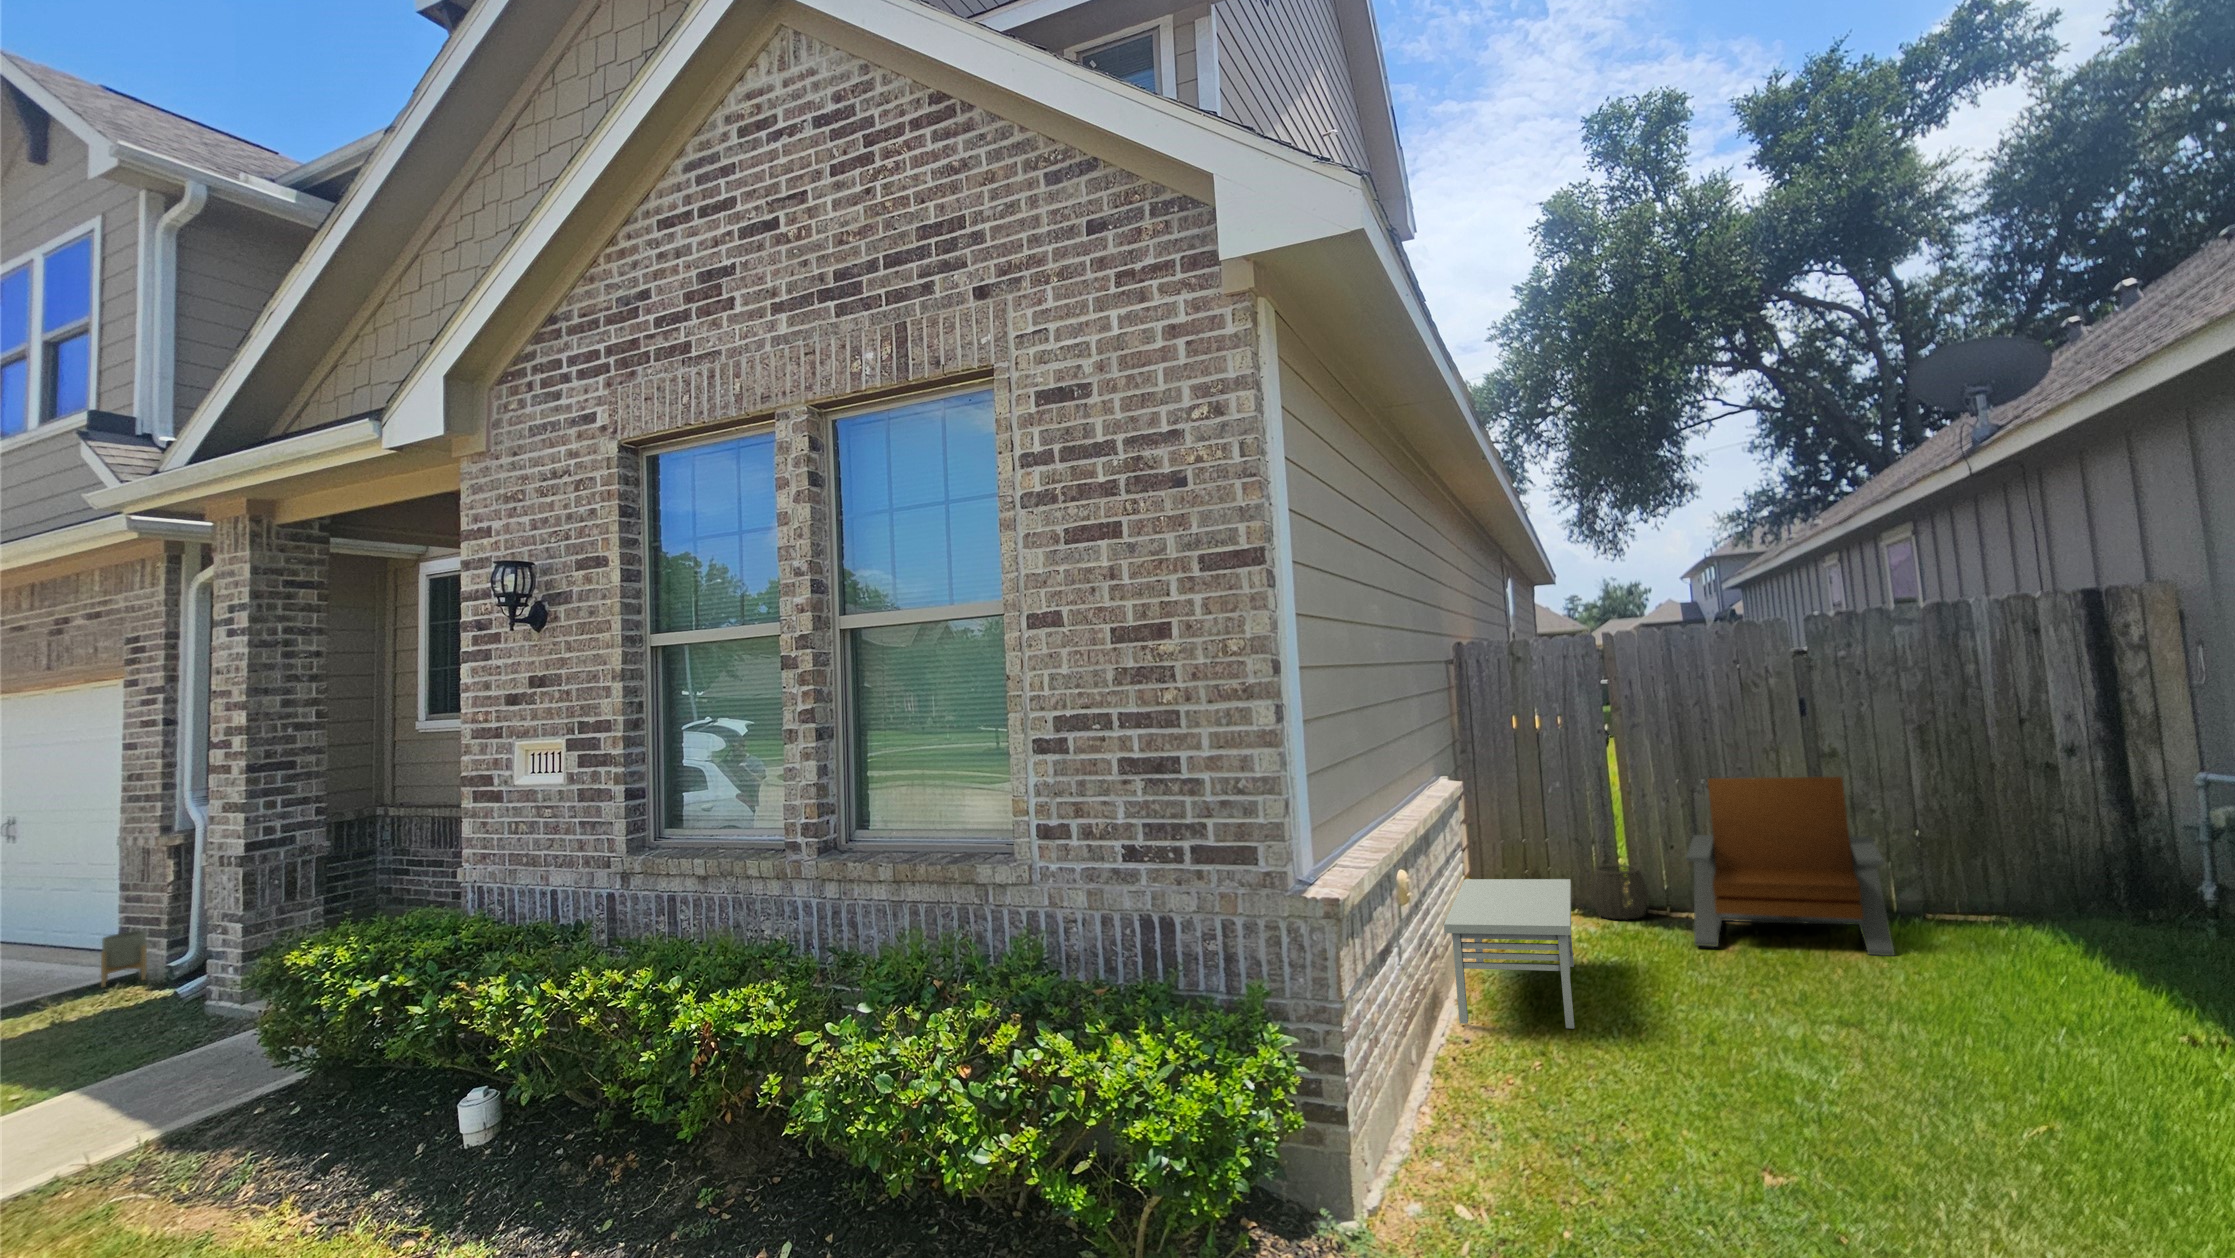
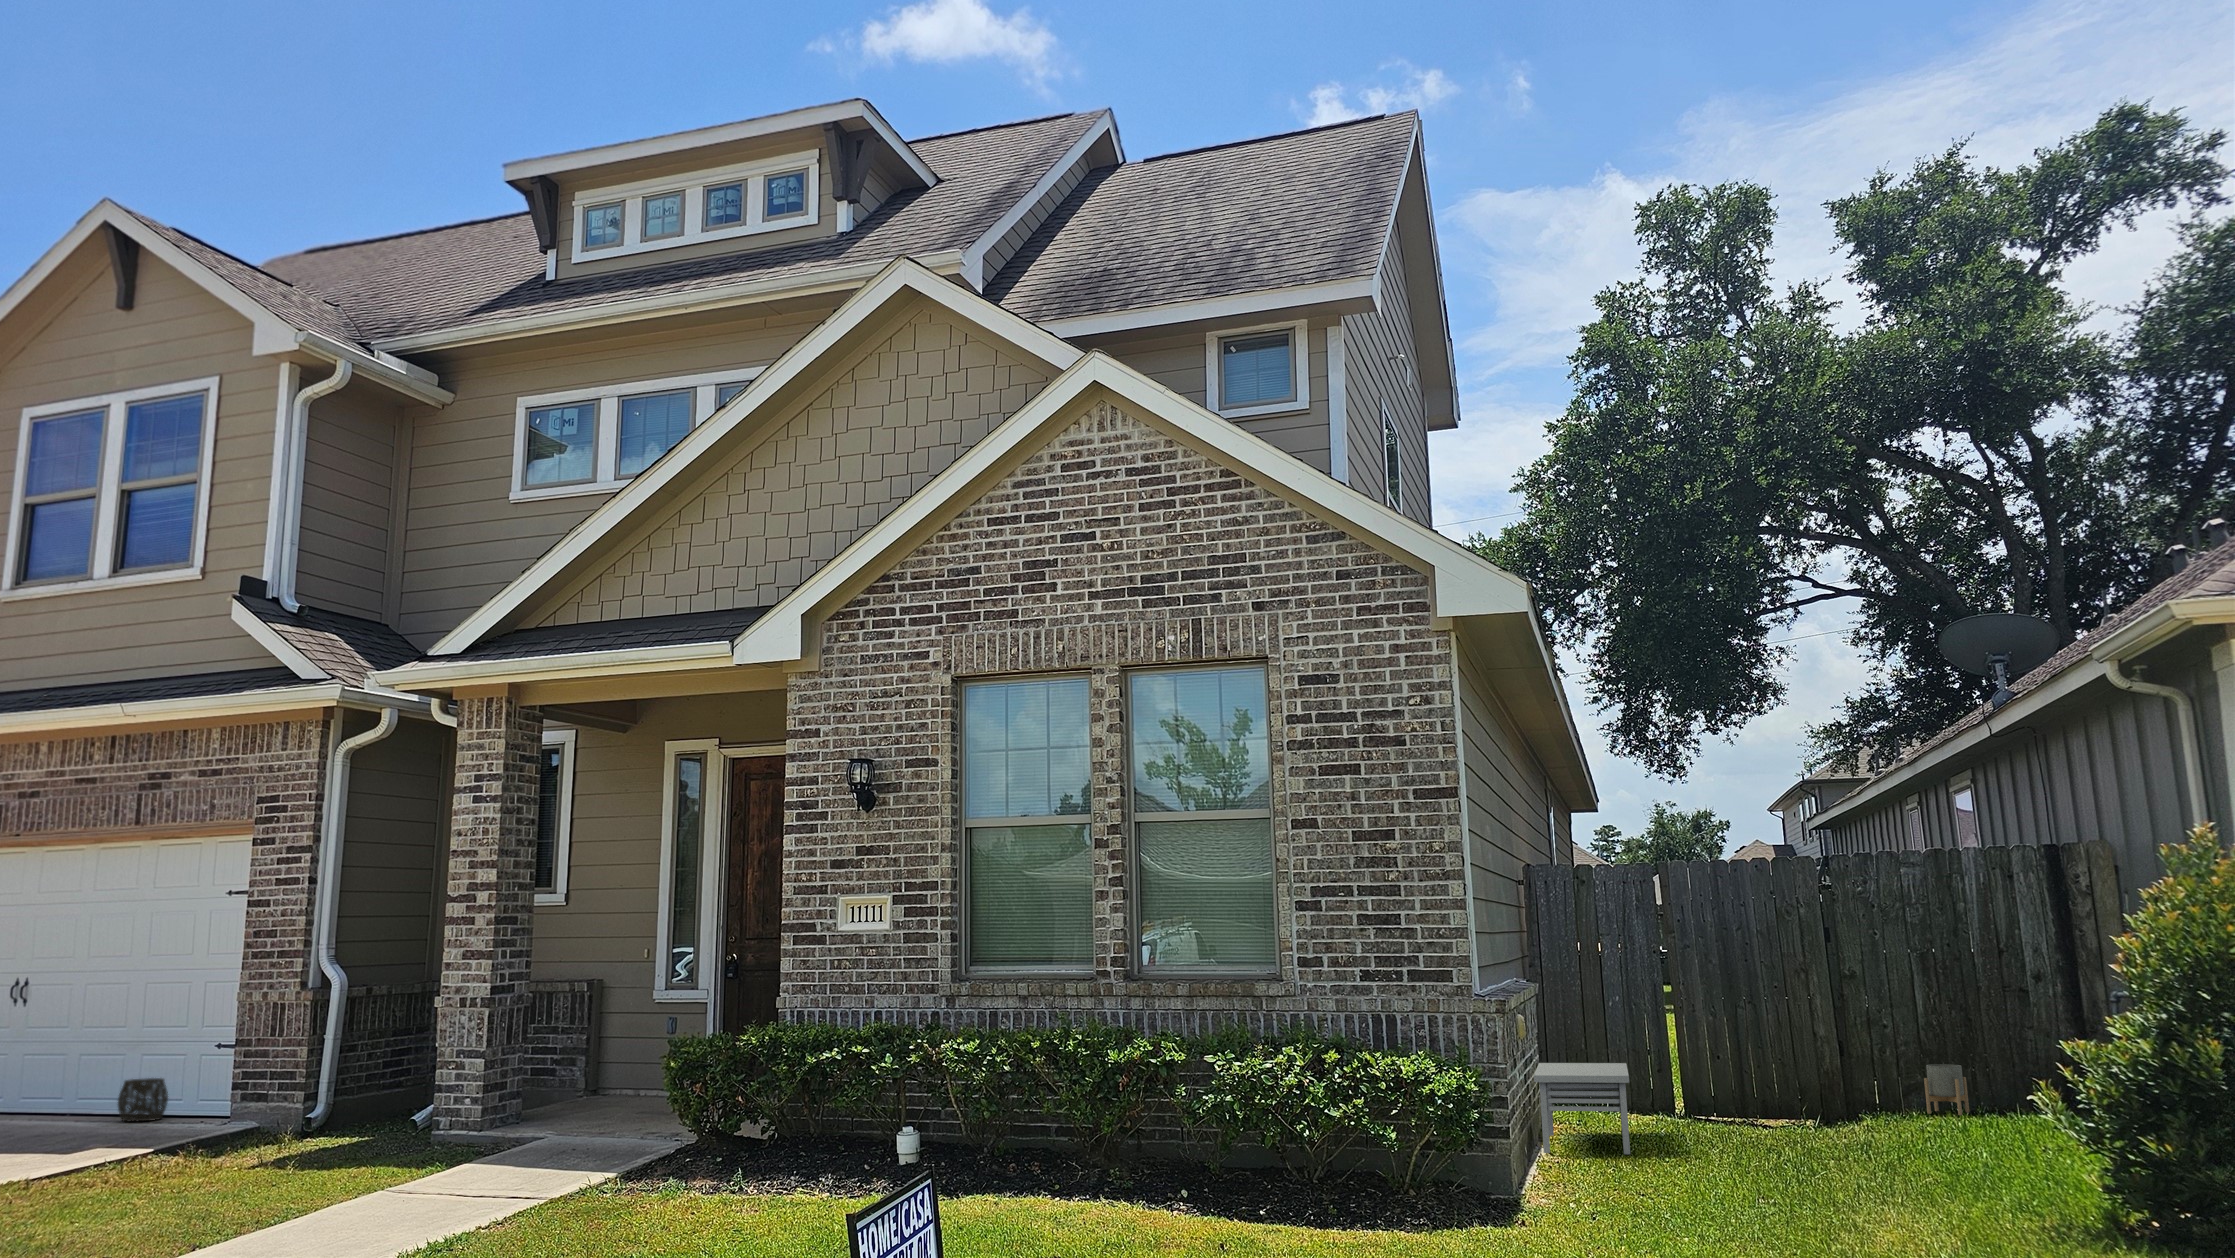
lounge chair: present [1686,776,1894,956] -> none [1720,991,1879,1128]
woven basket: present [1590,864,1648,919] -> present [118,1078,168,1121]
planter: present [101,931,147,987] -> present [1924,1064,1969,1115]

